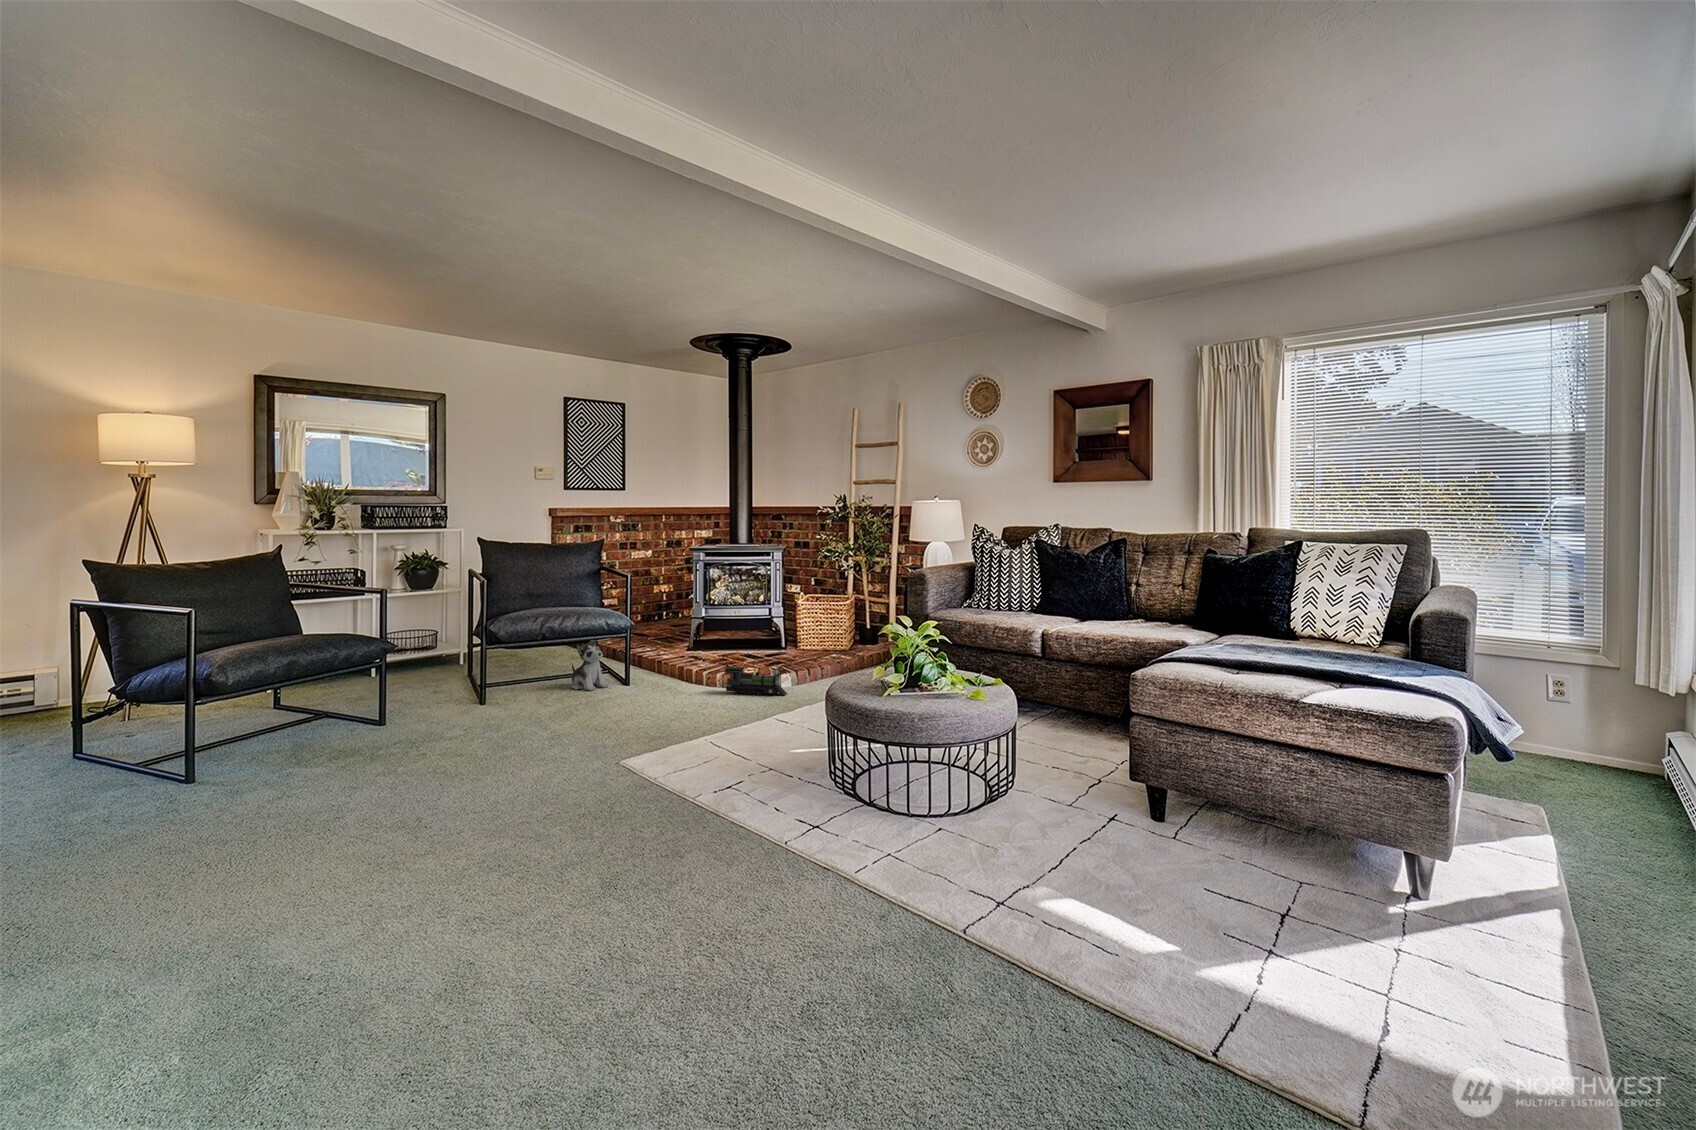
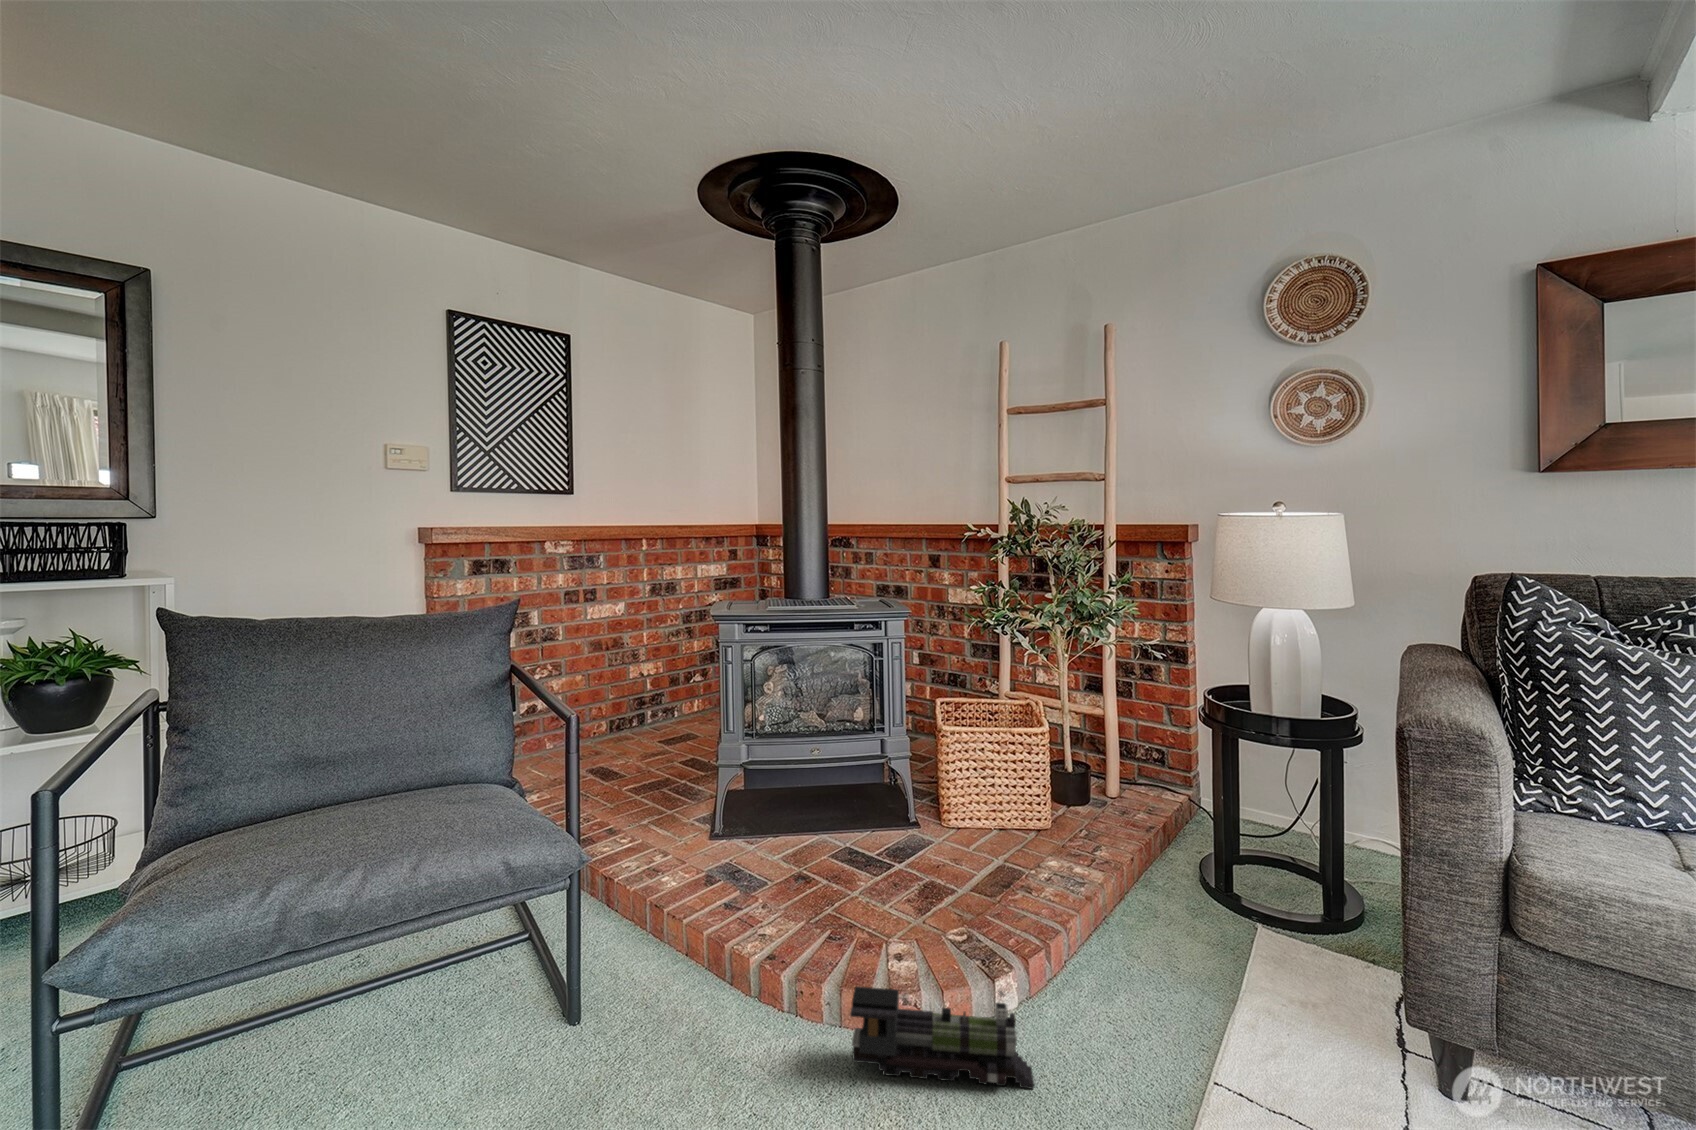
plush toy: present [571,640,609,691] -> none [402,892,511,1064]

